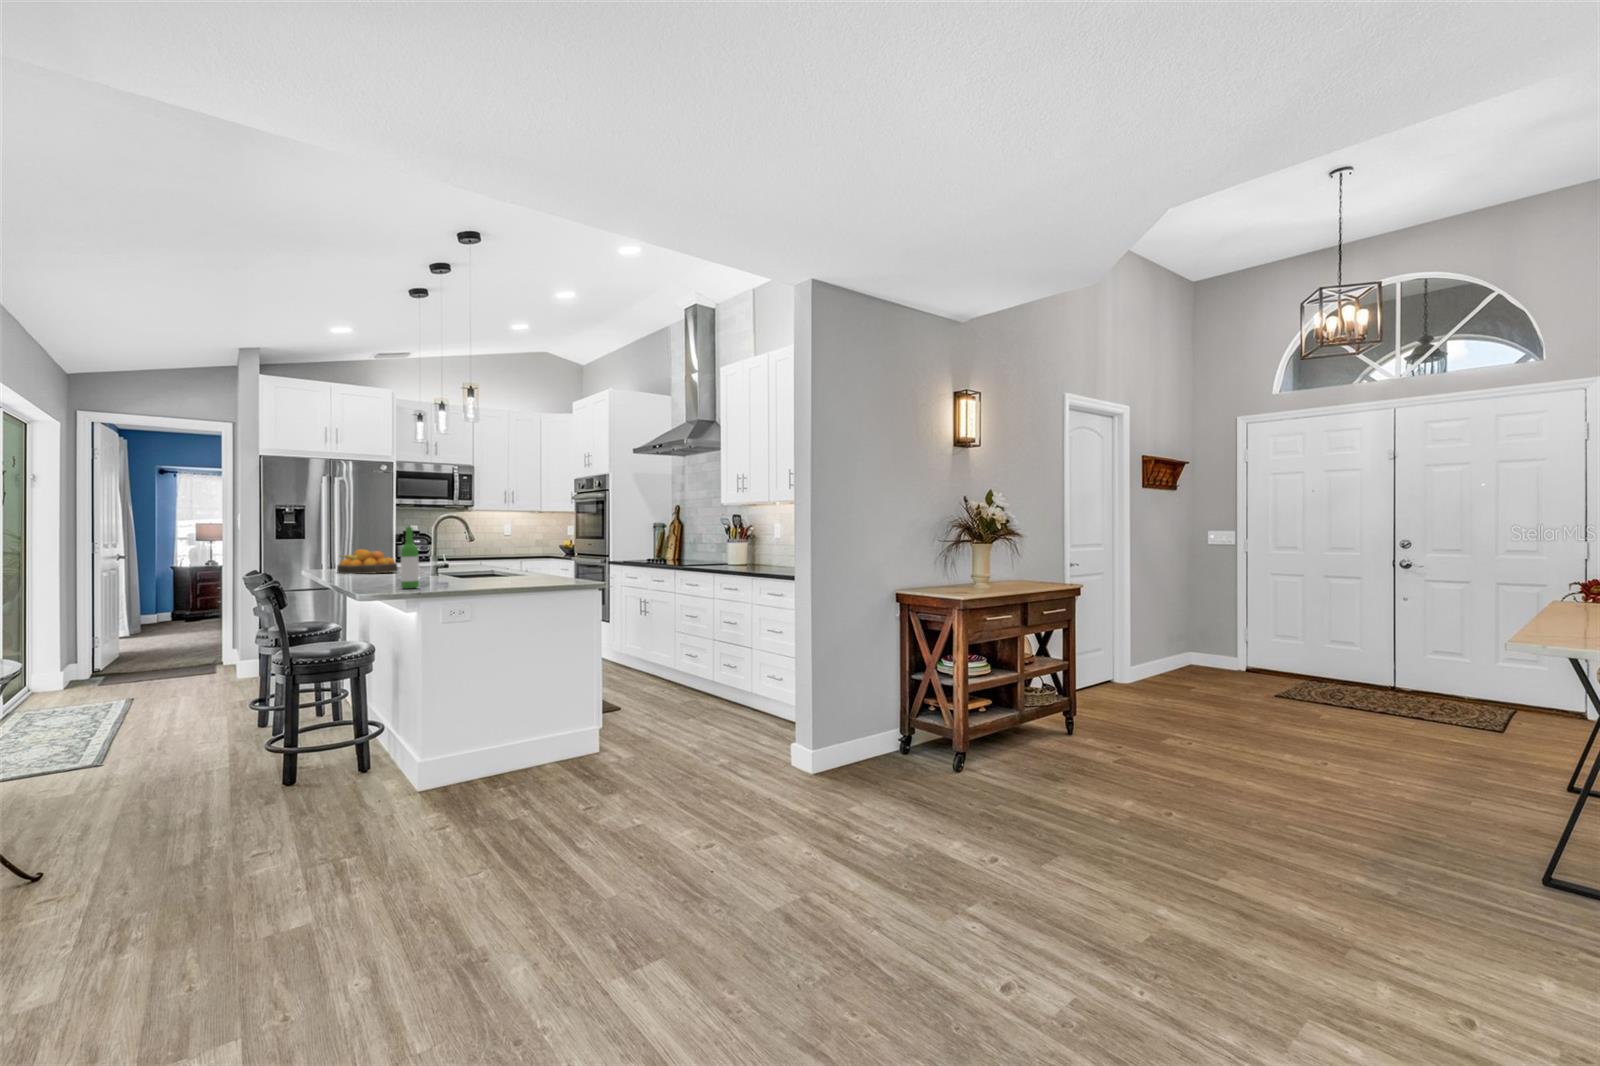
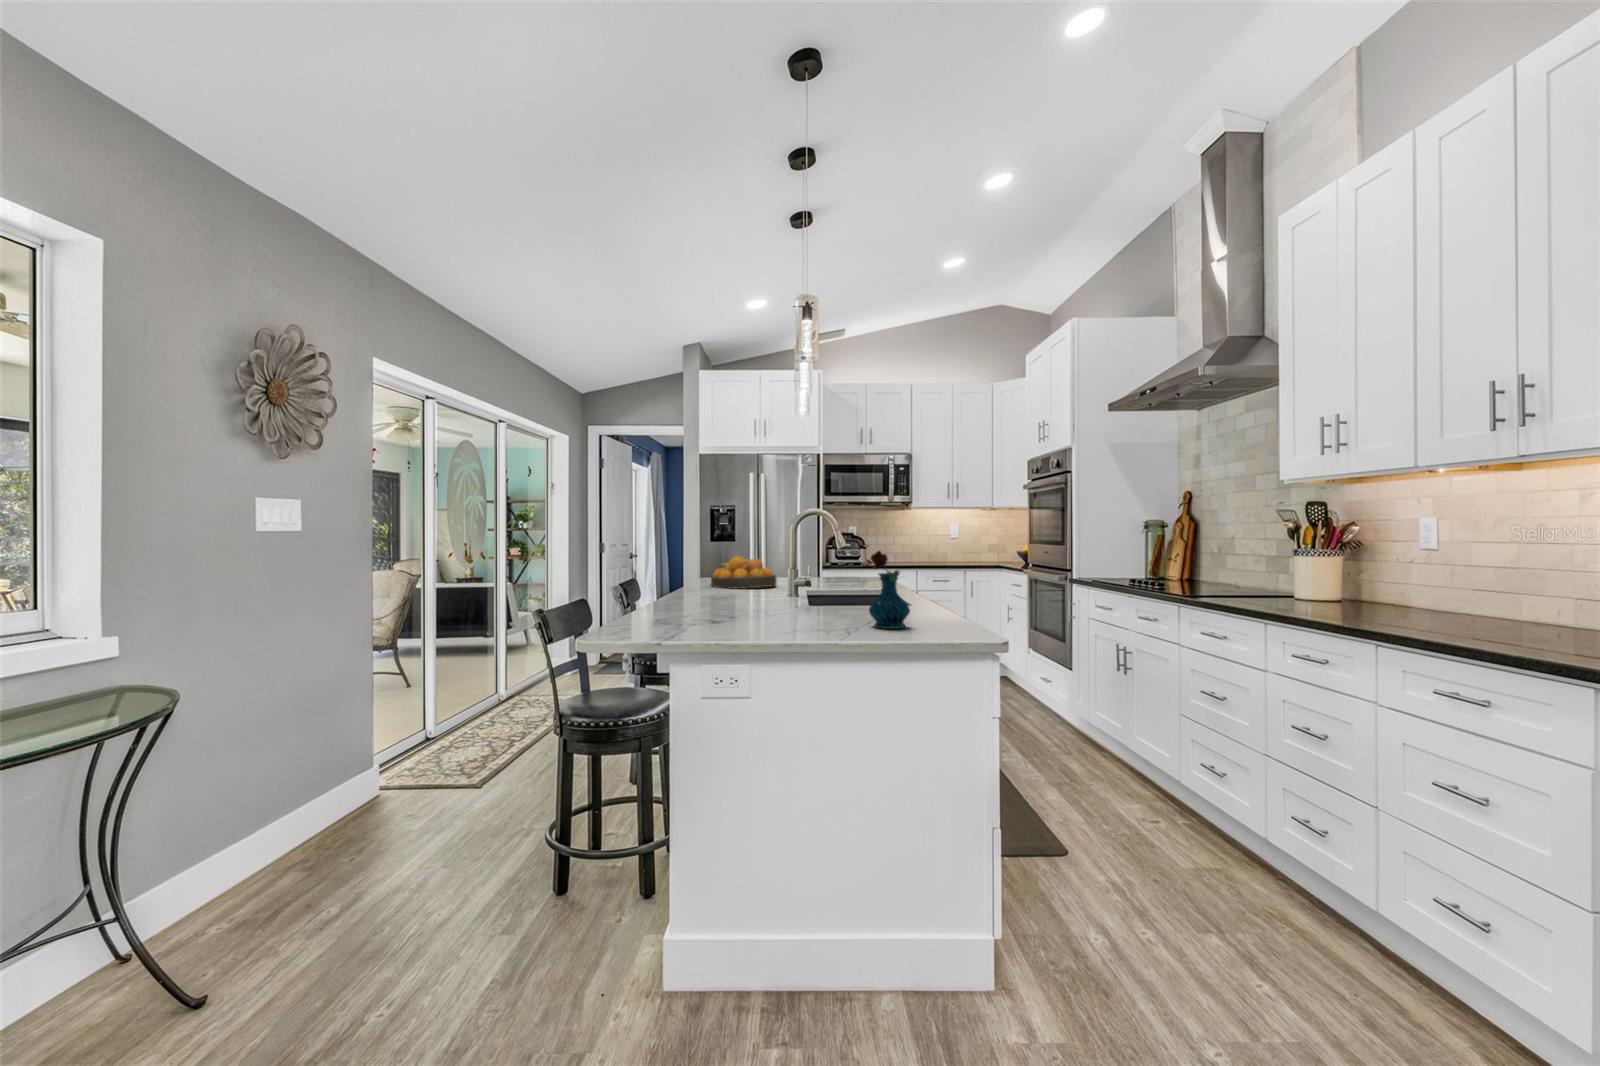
wine bottle: present [401,527,419,589] -> none [661,530,688,632]
vase: none [519,540,543,584] -> present [869,551,910,629]

